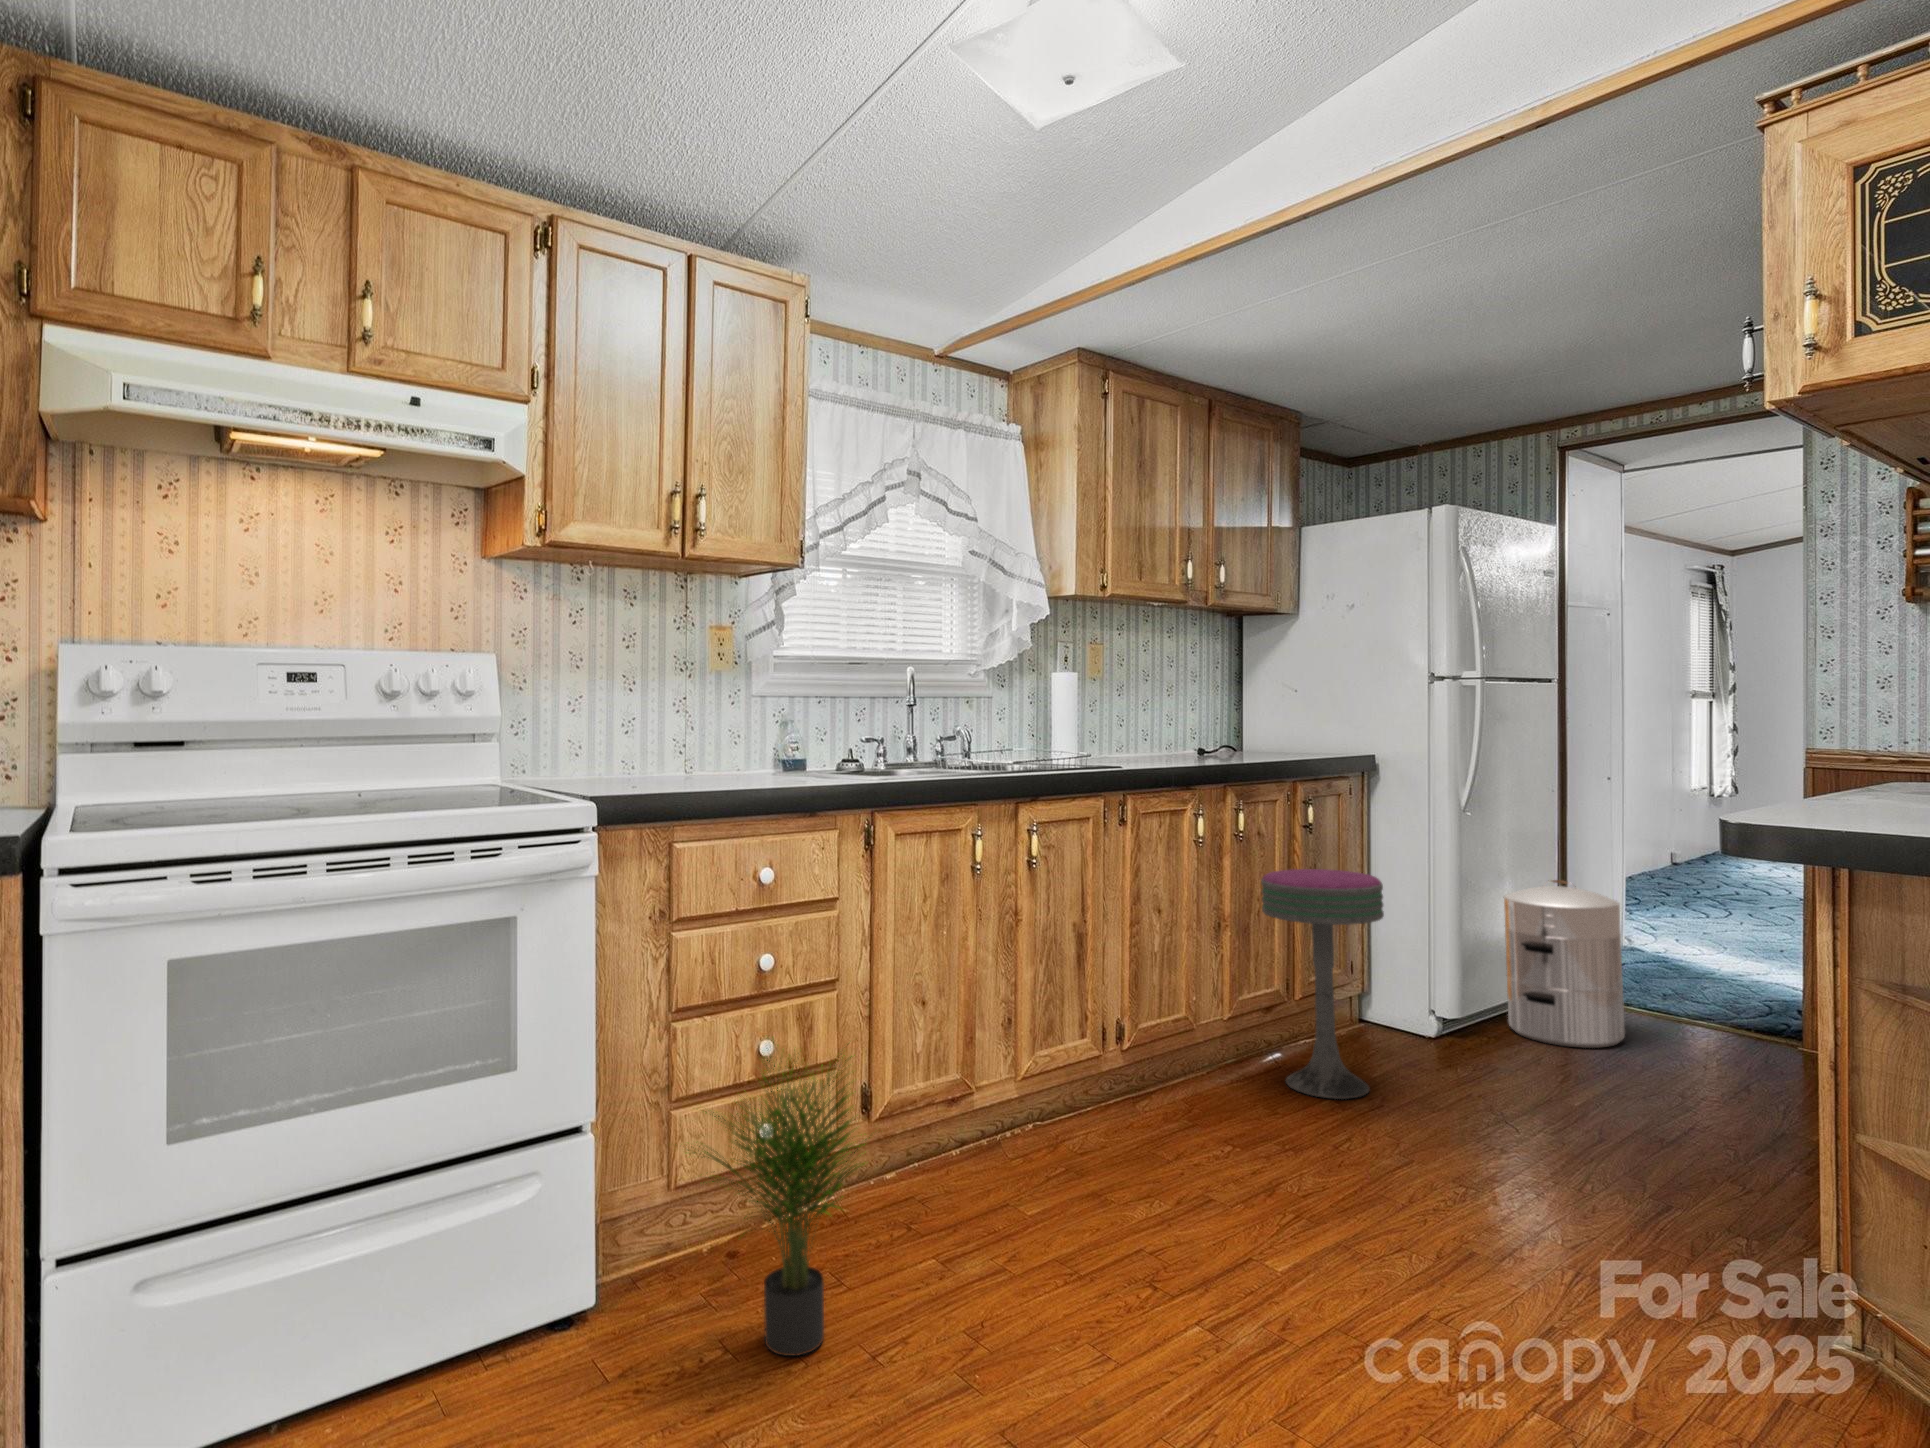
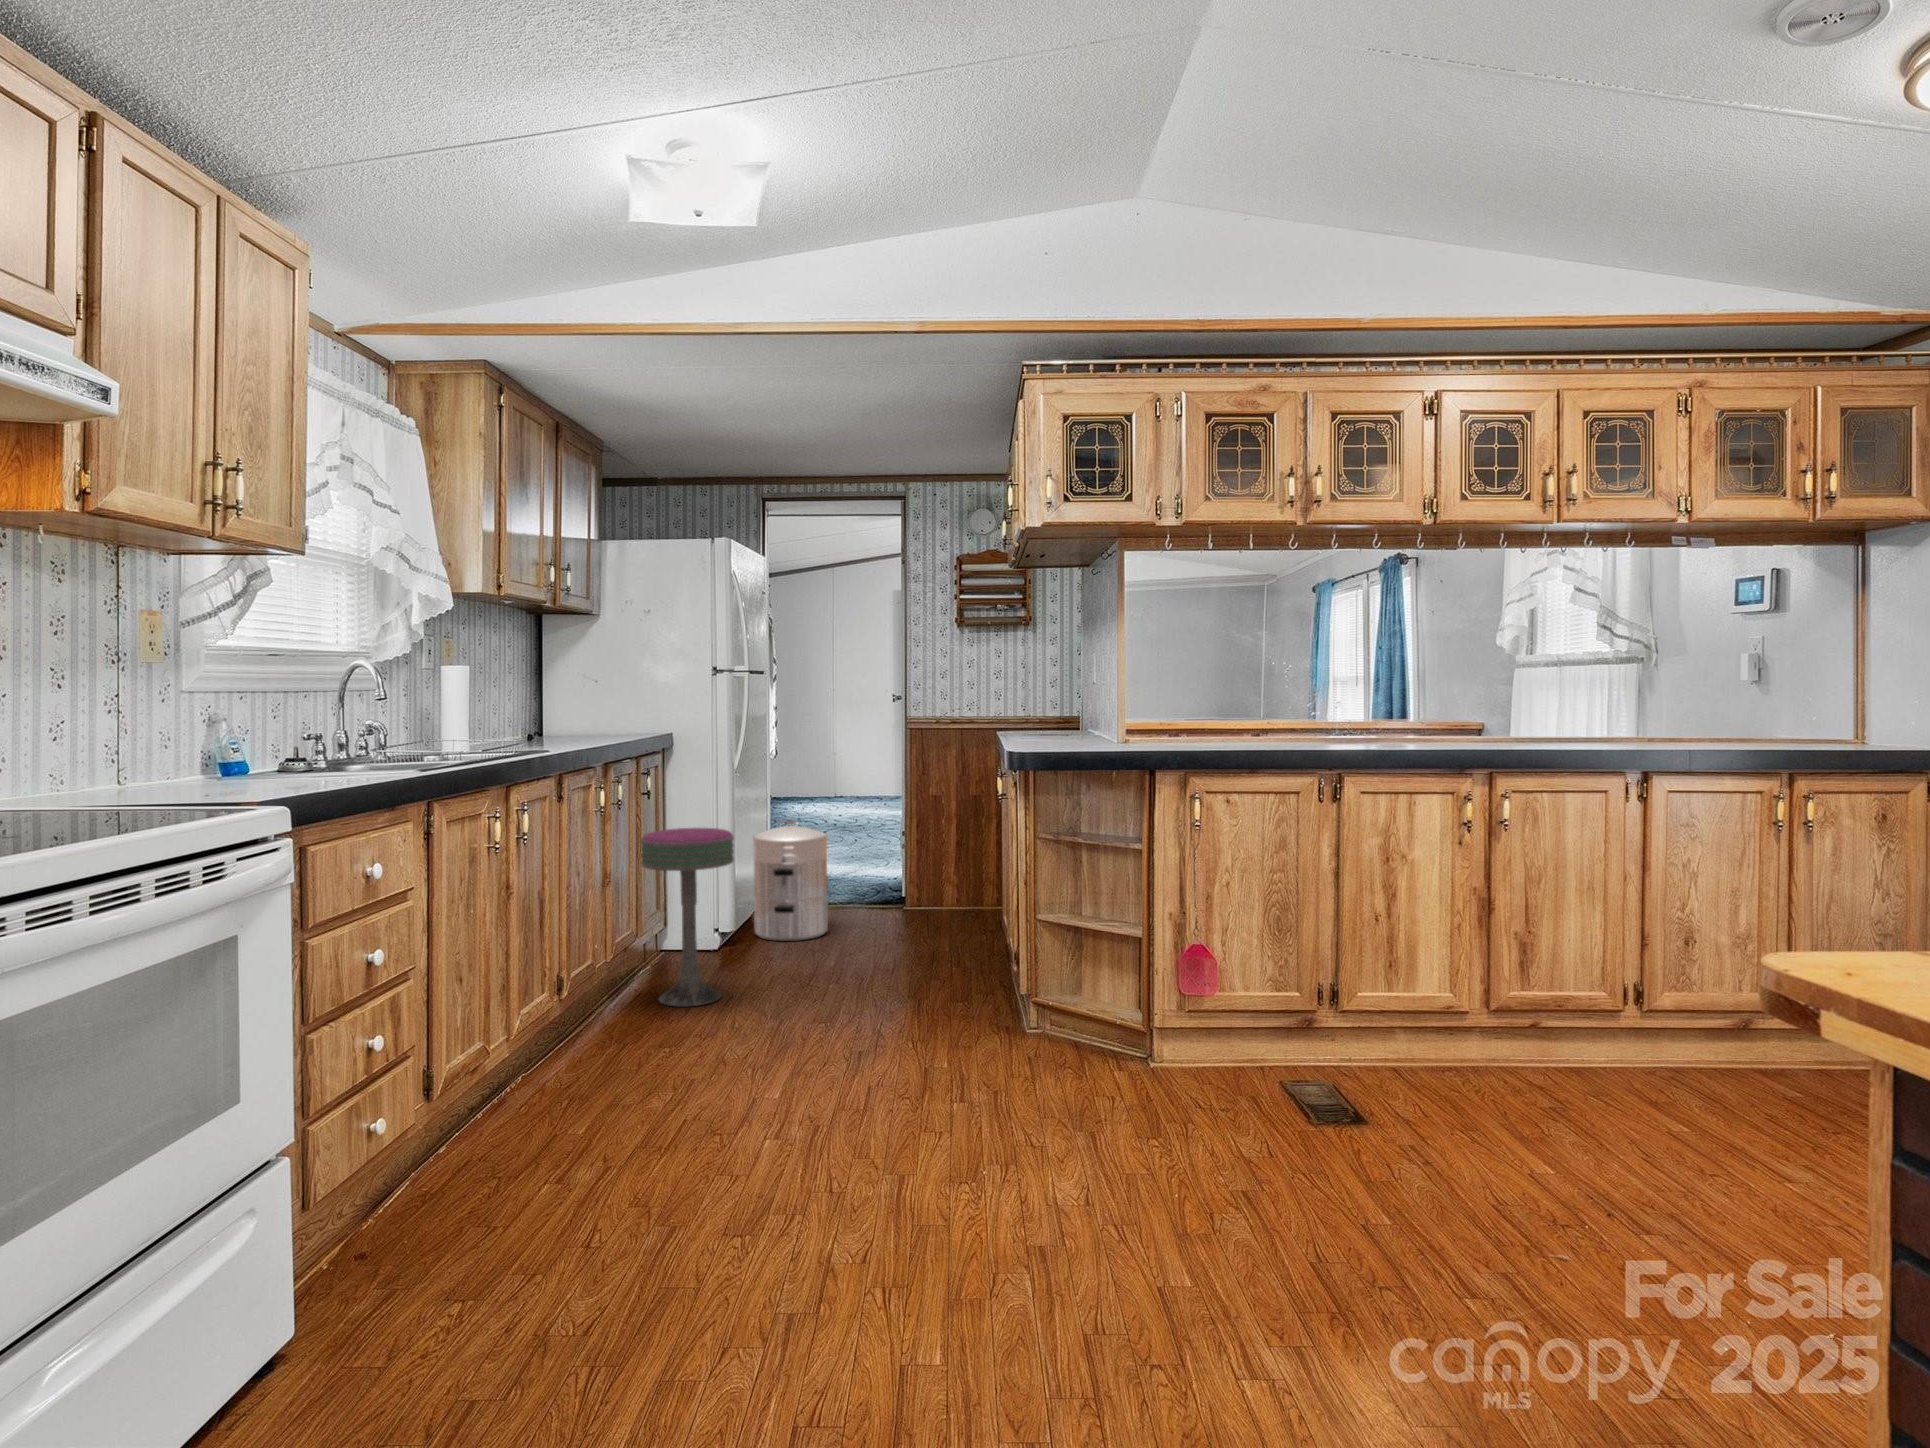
potted plant: present [688,1042,865,1356] -> none [440,988,628,1266]

